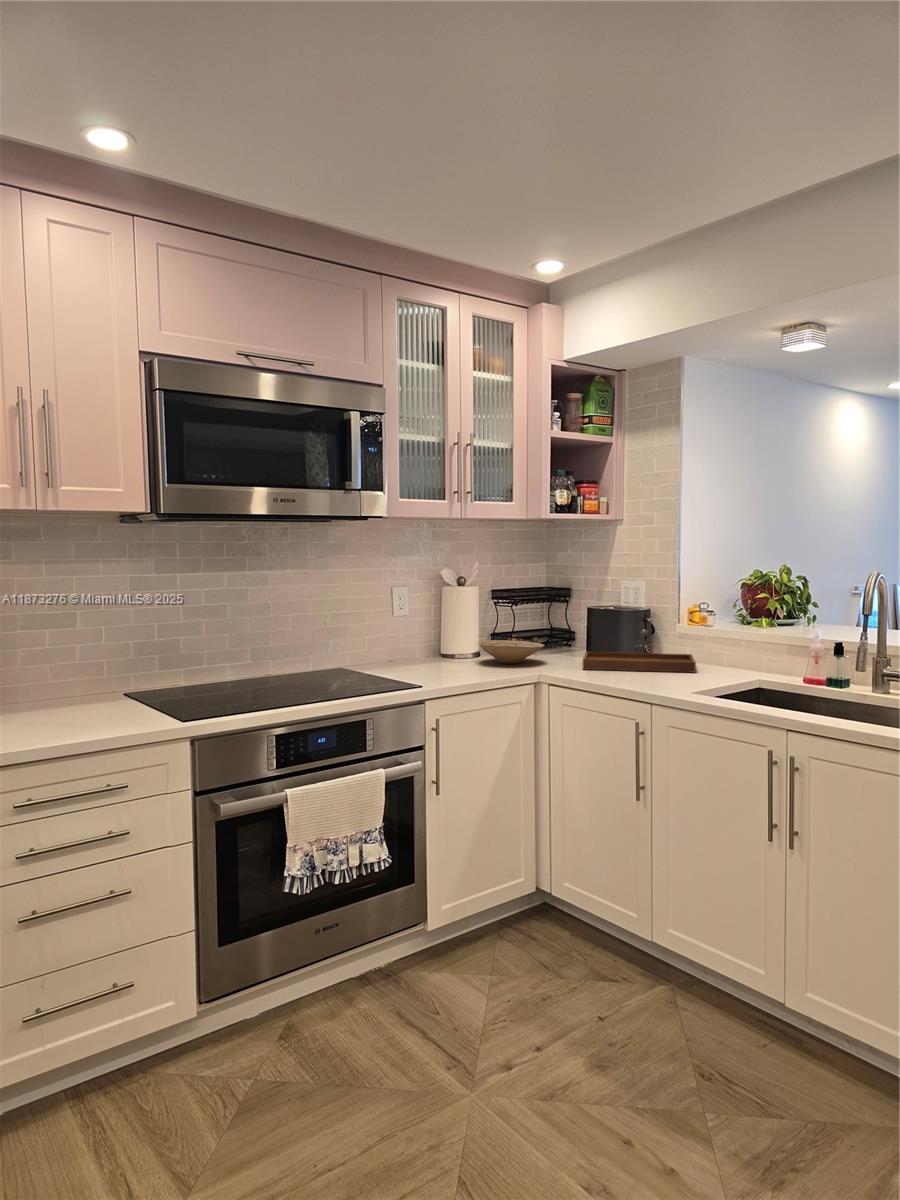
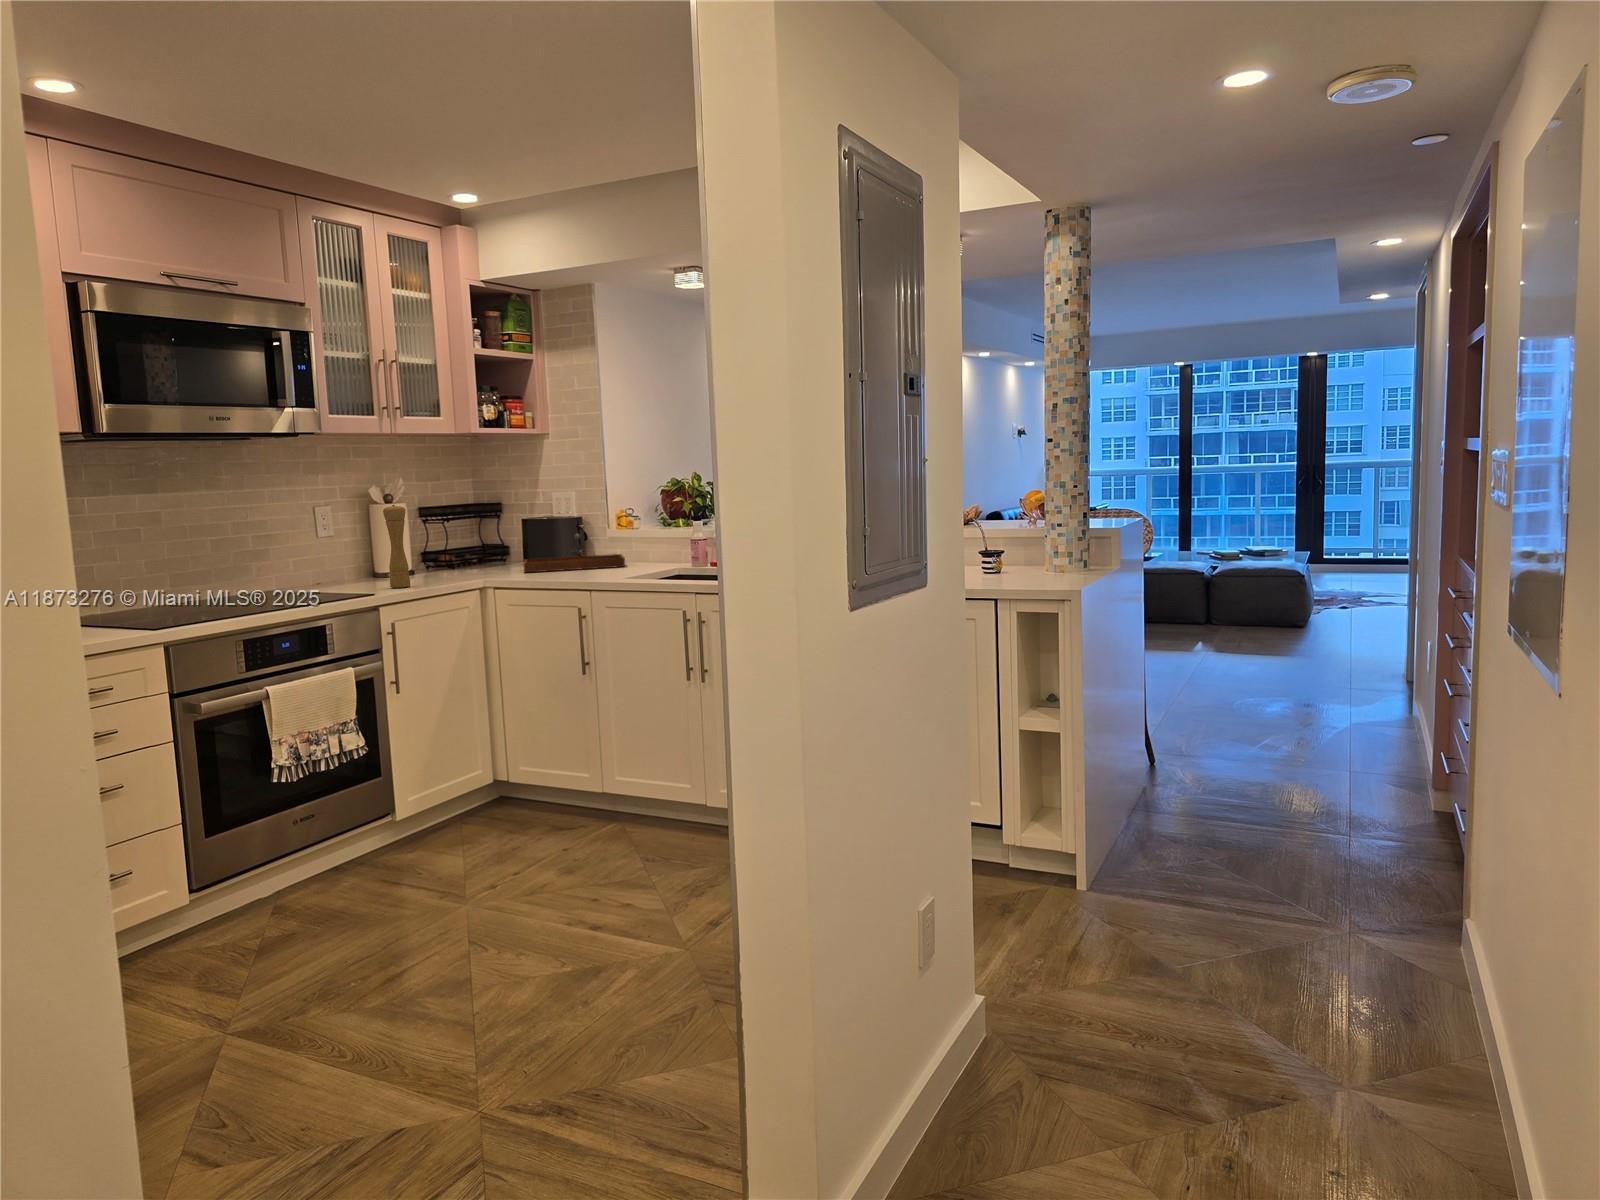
pepper mill: none [439,592,461,680] -> present [383,505,410,588]
bowl: present [478,640,544,664] -> none [416,554,484,575]

